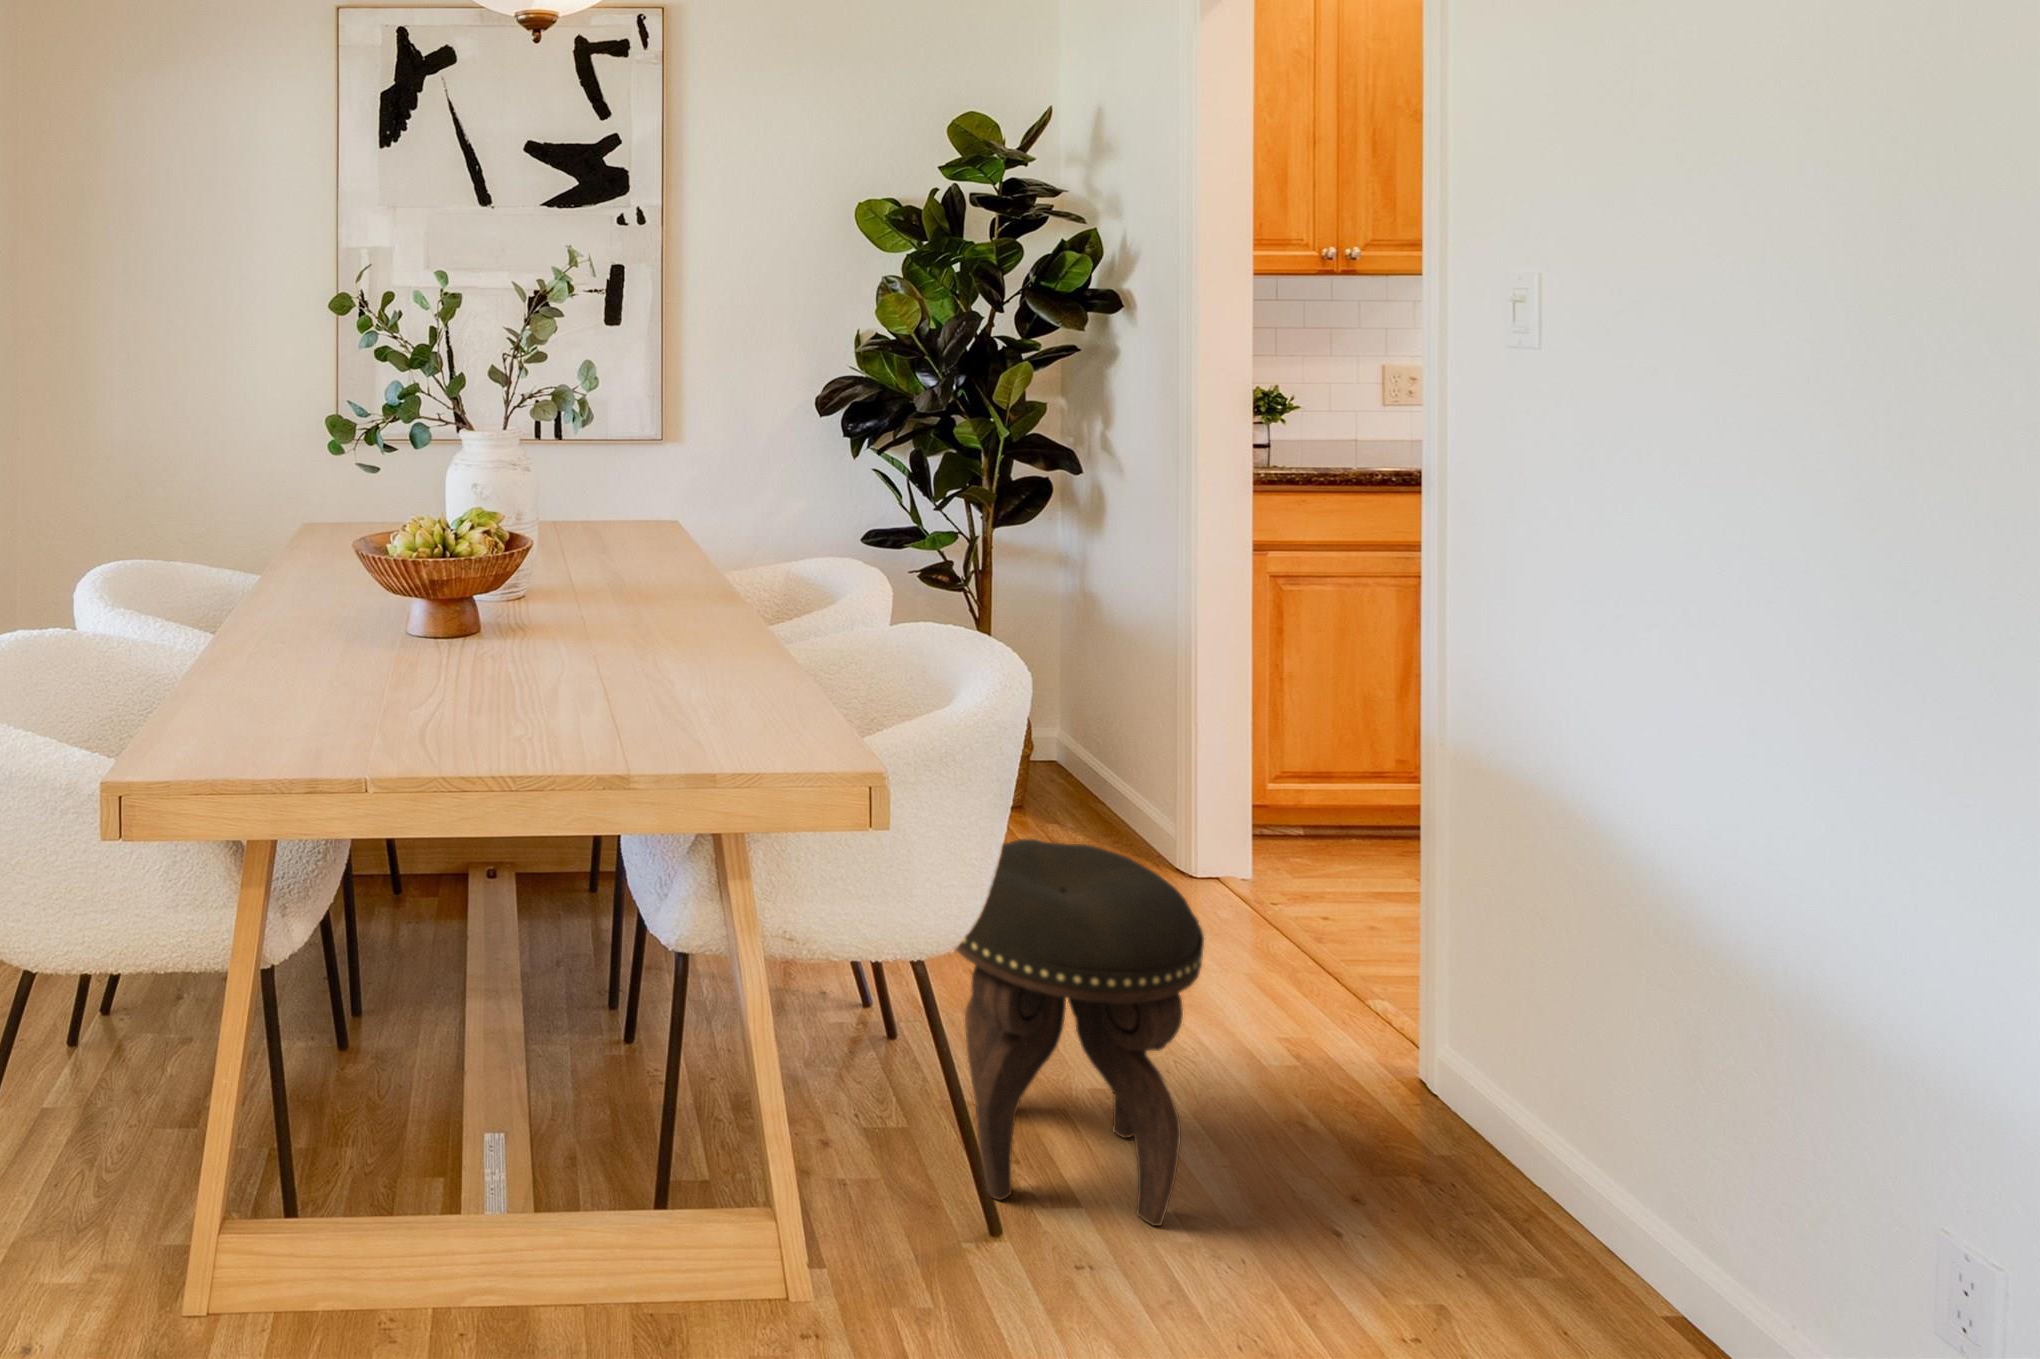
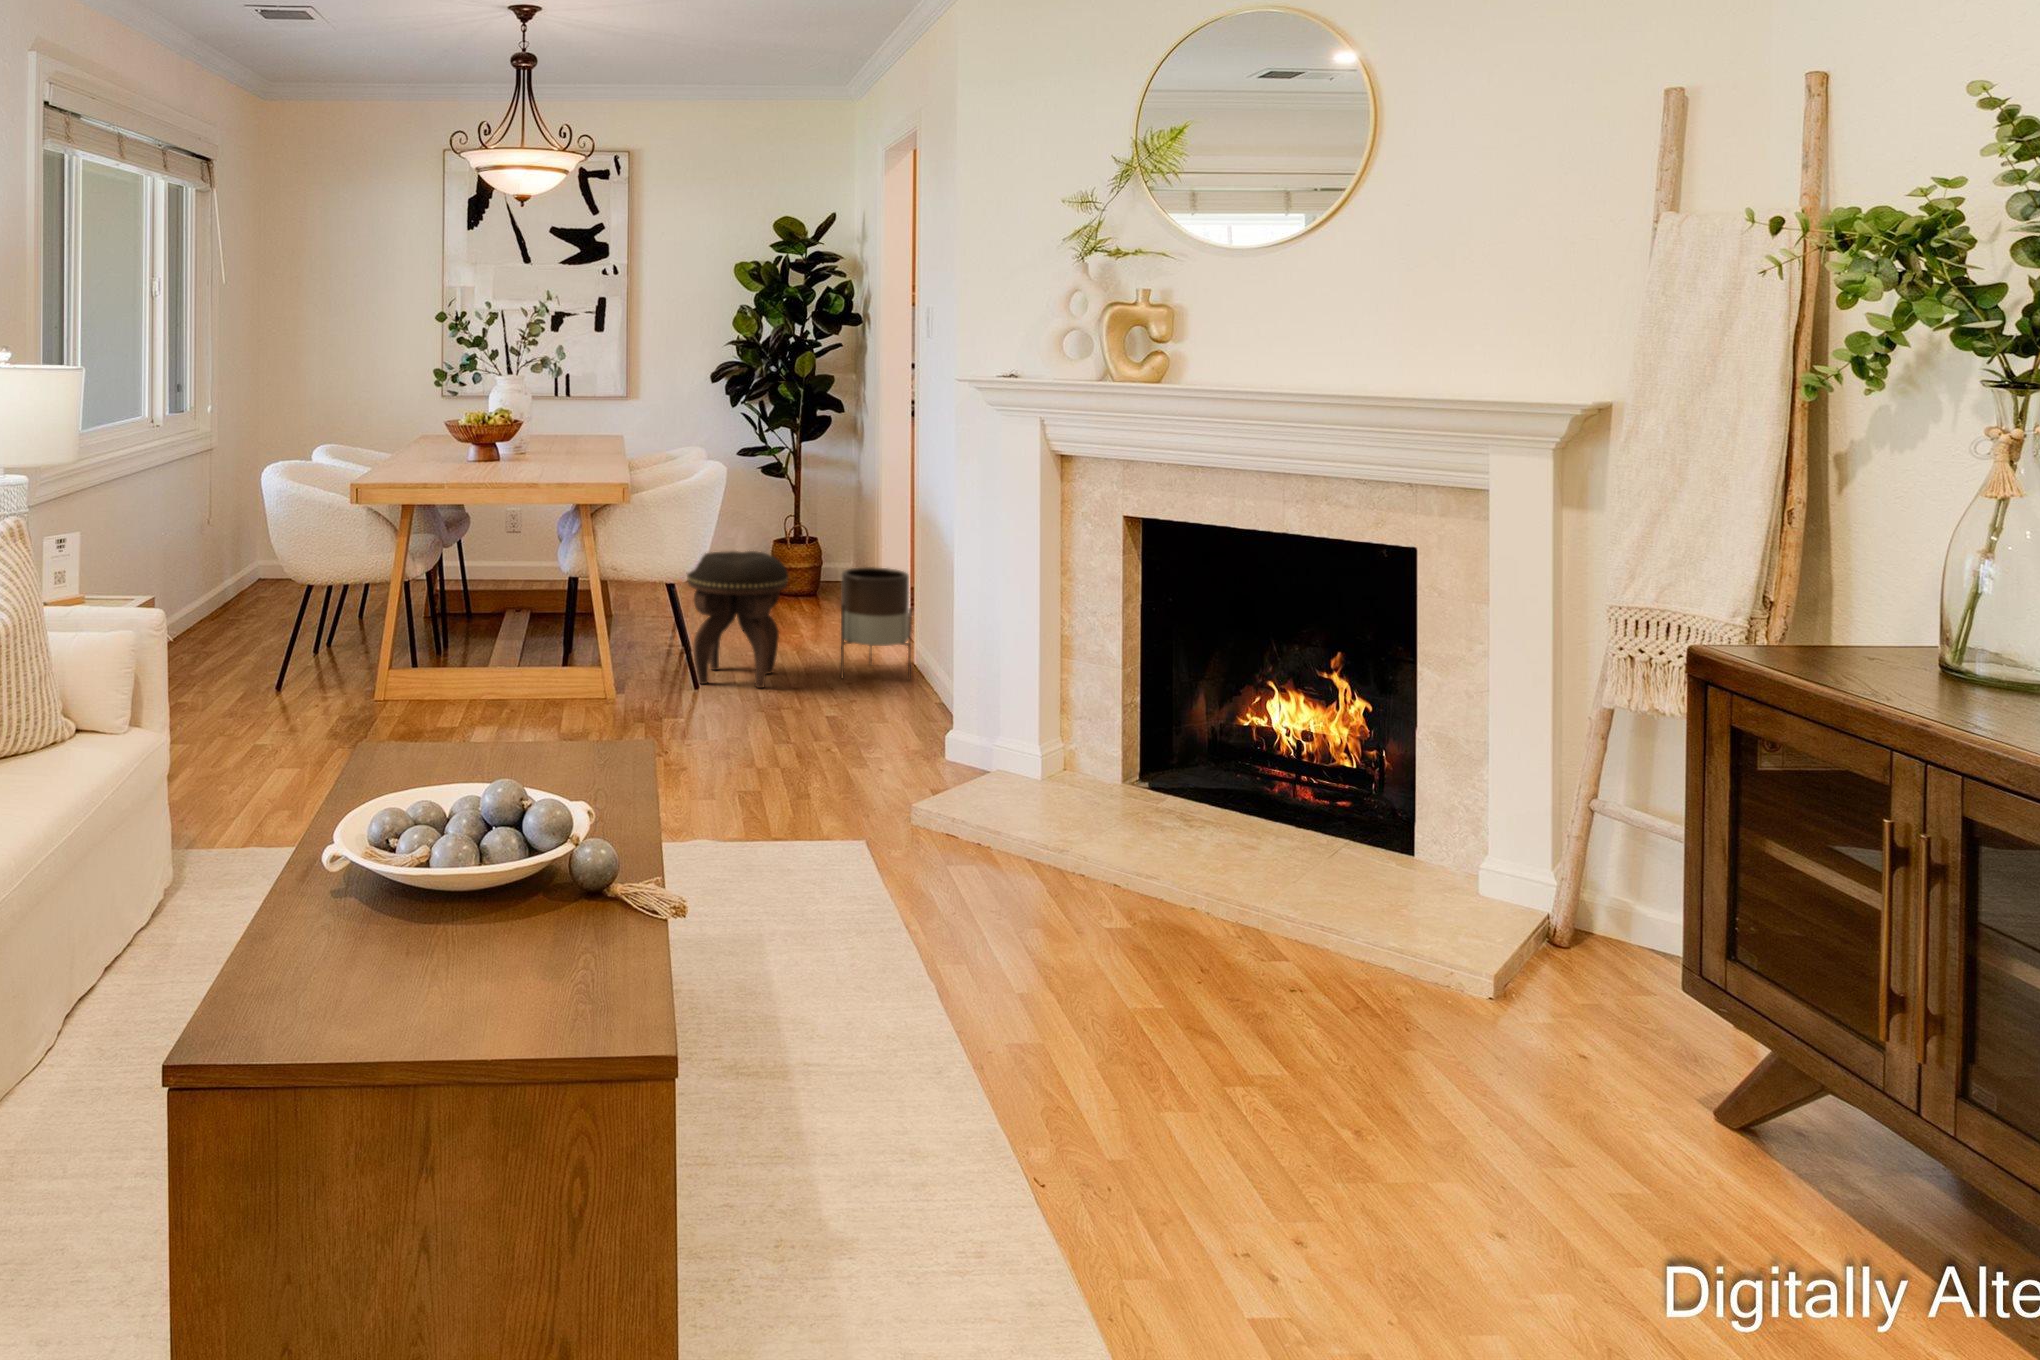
planter: none [1287,868,1495,1172] -> present [841,567,912,679]

